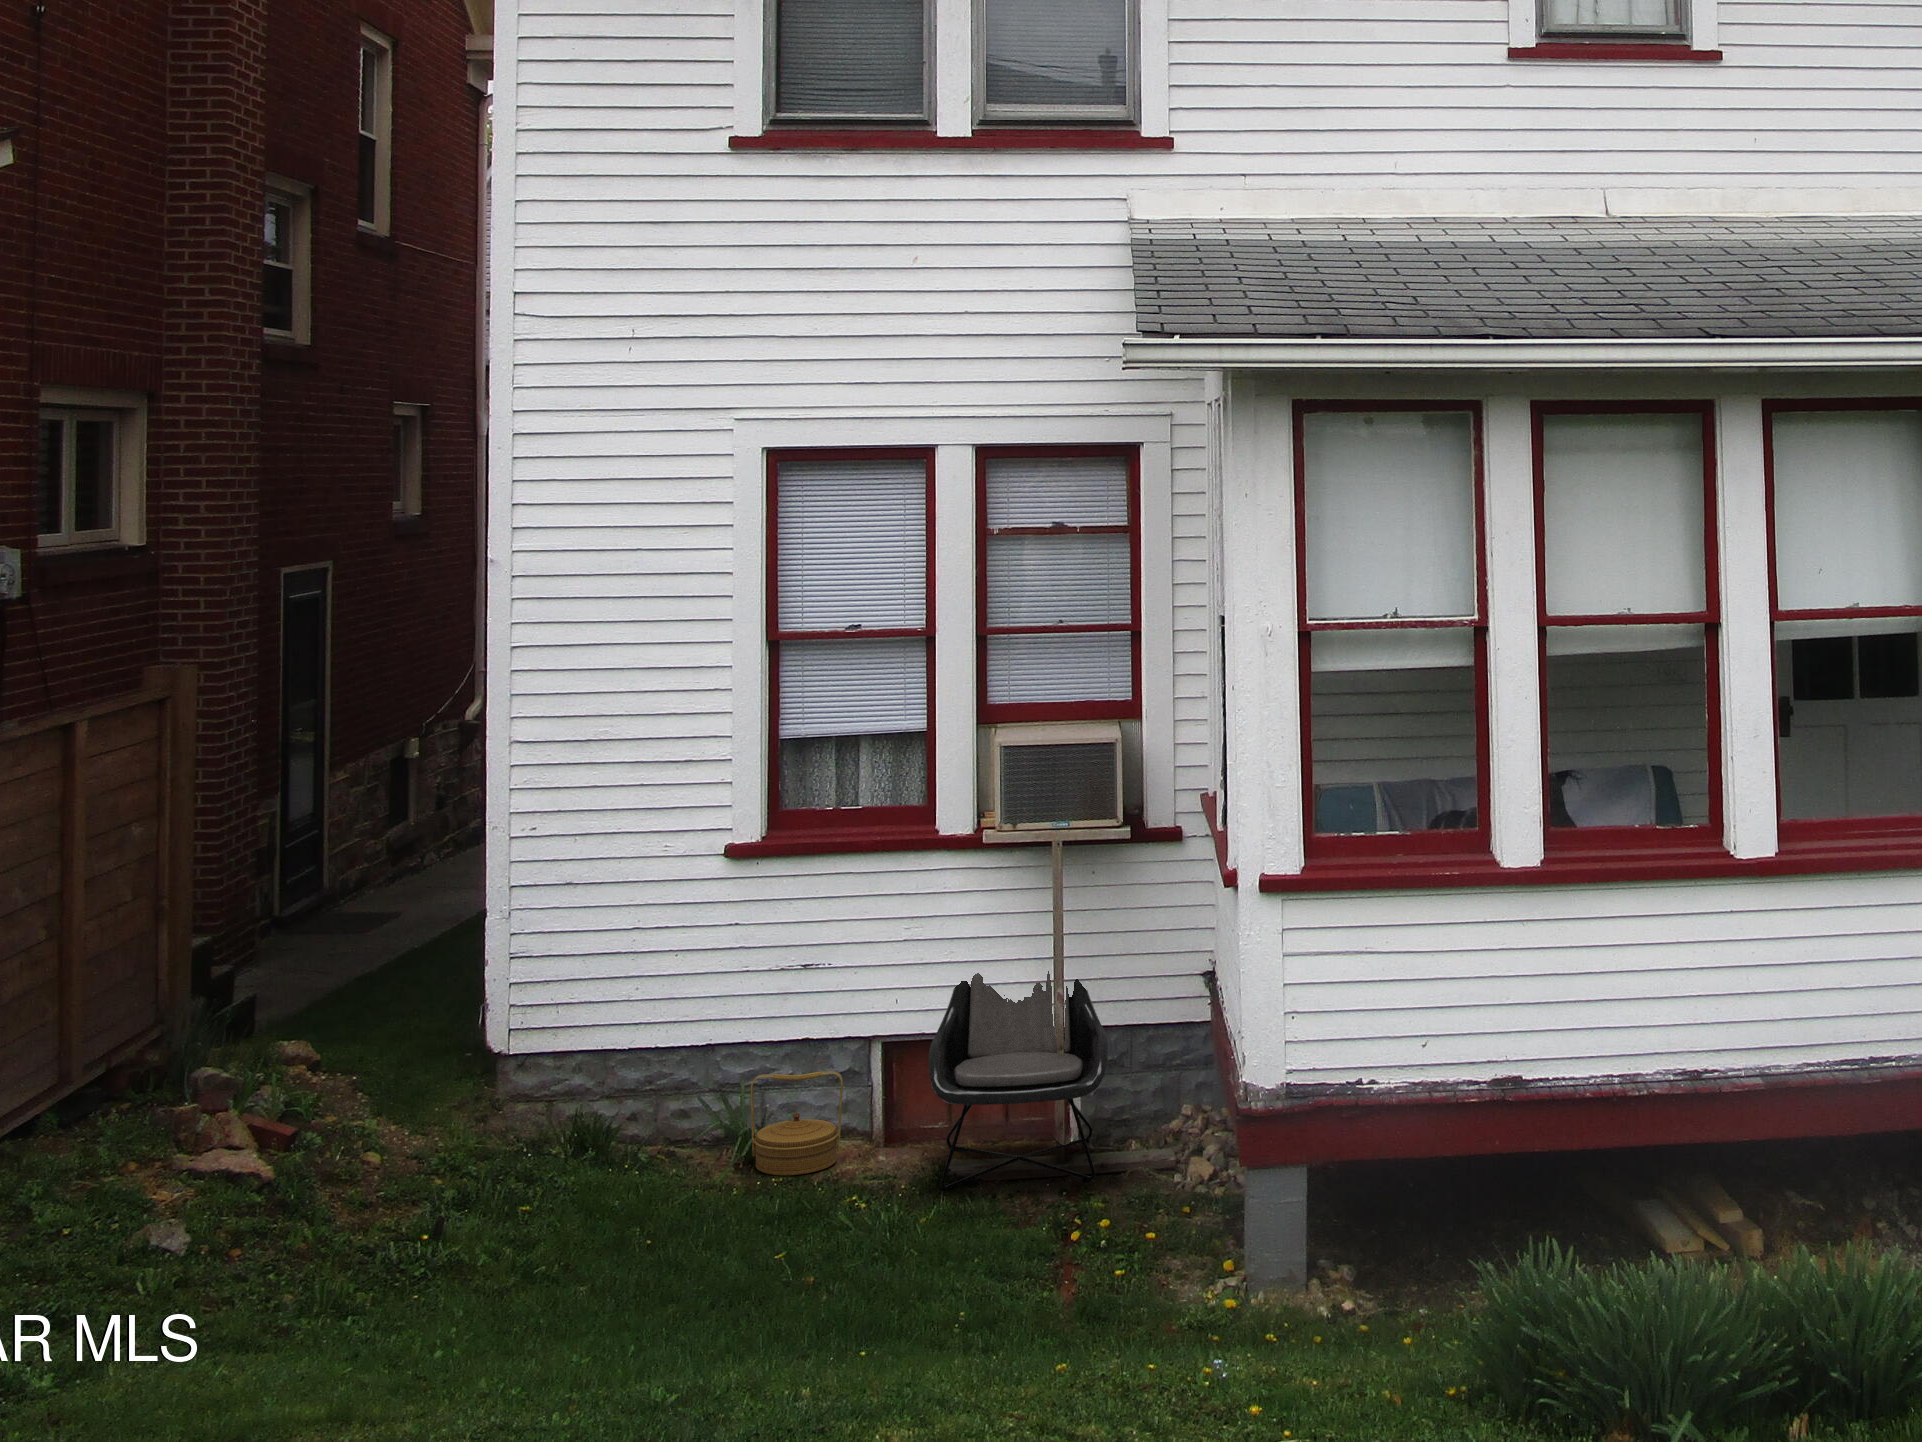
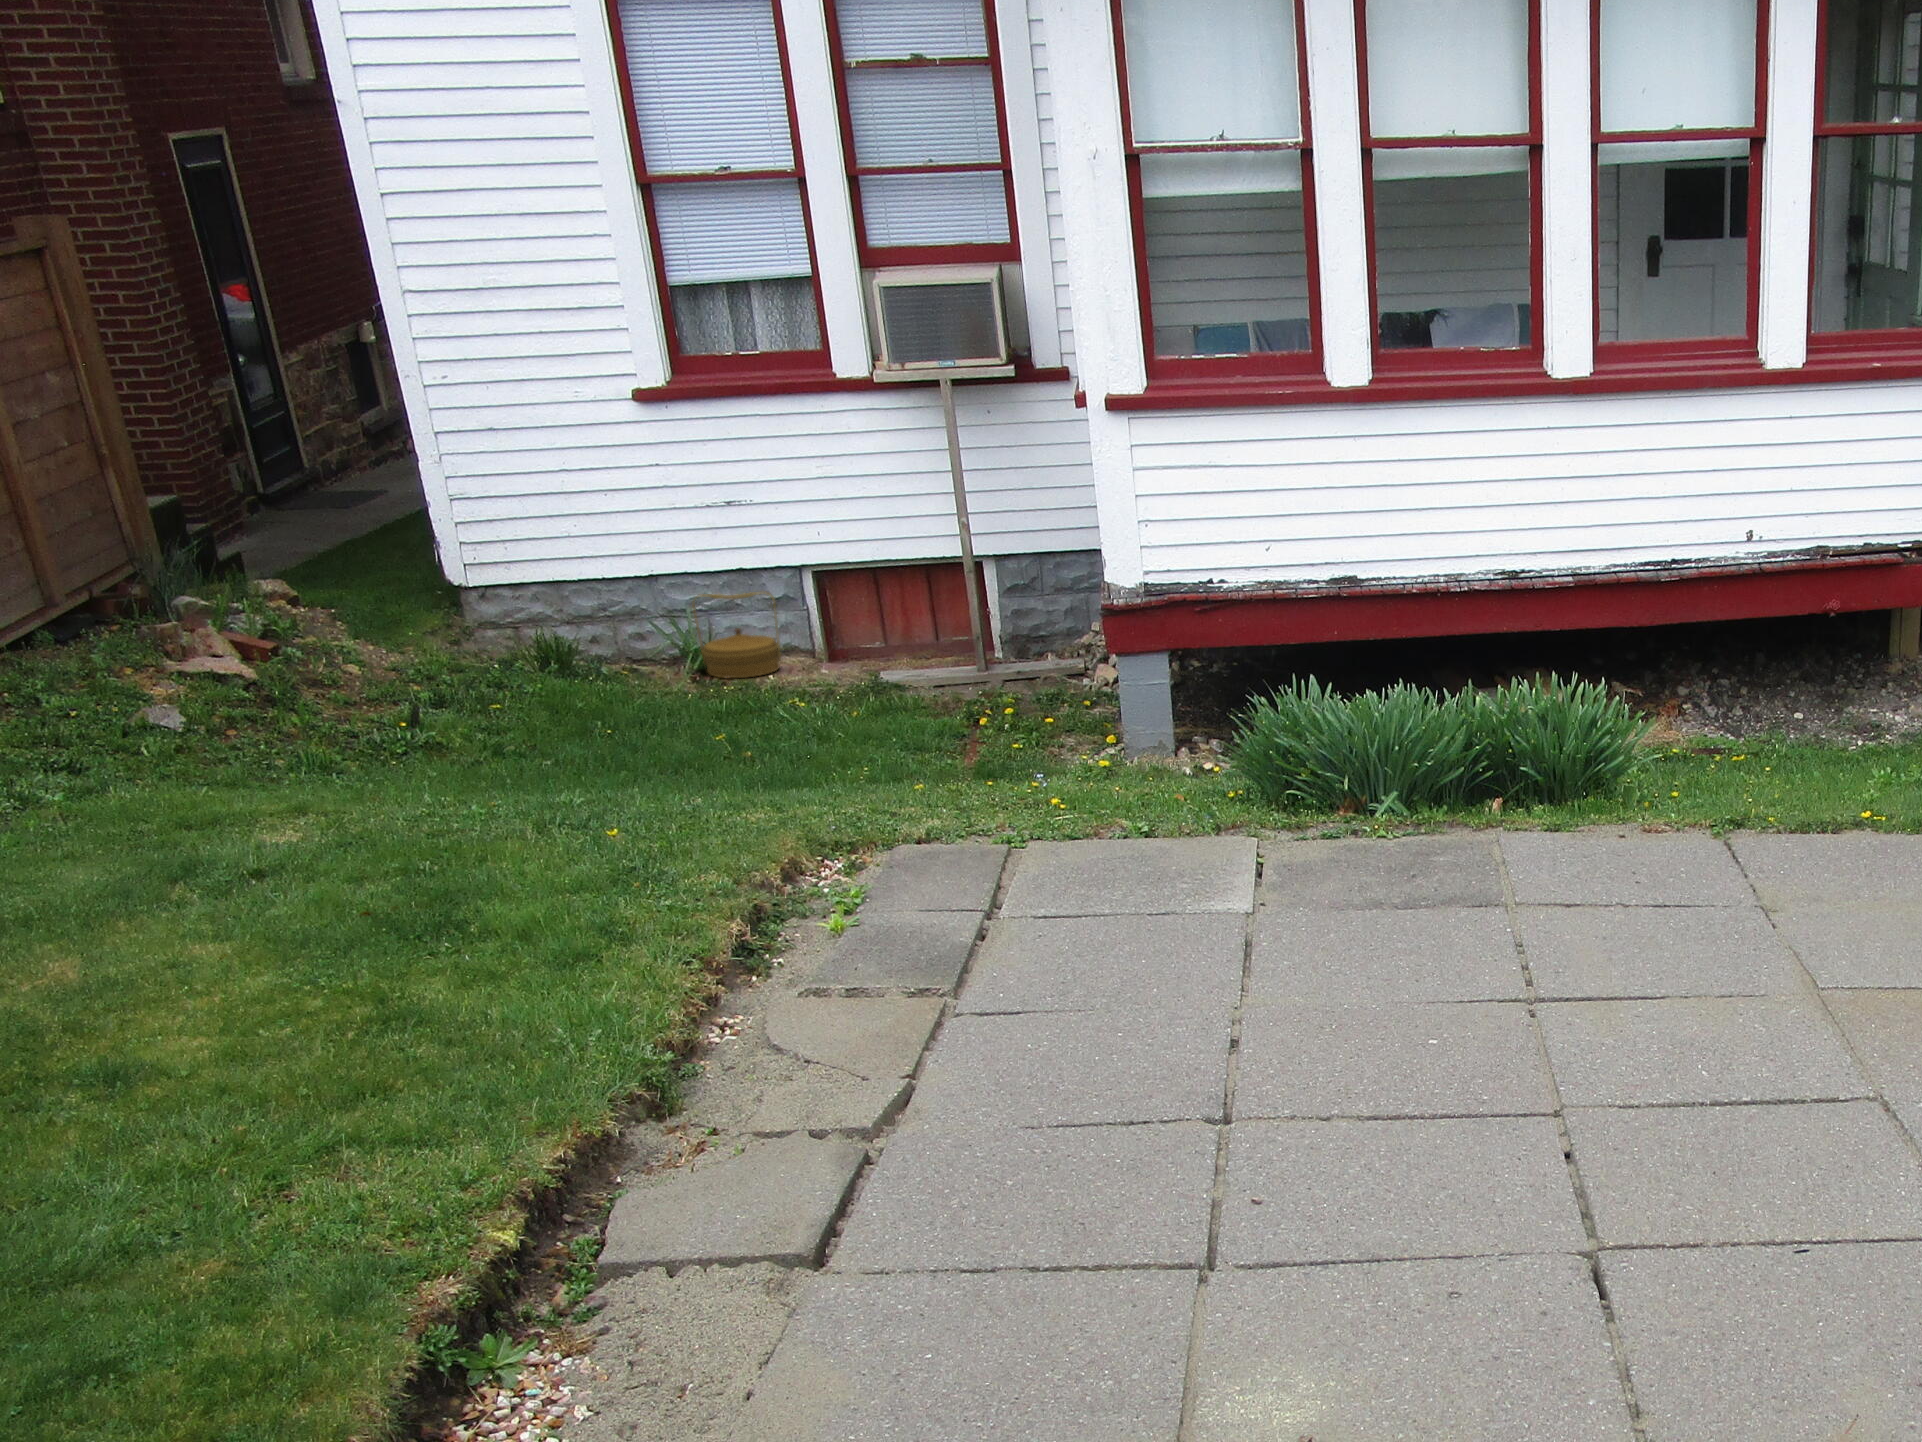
lounge chair: present [929,971,1108,1189] -> none [845,492,1010,690]

